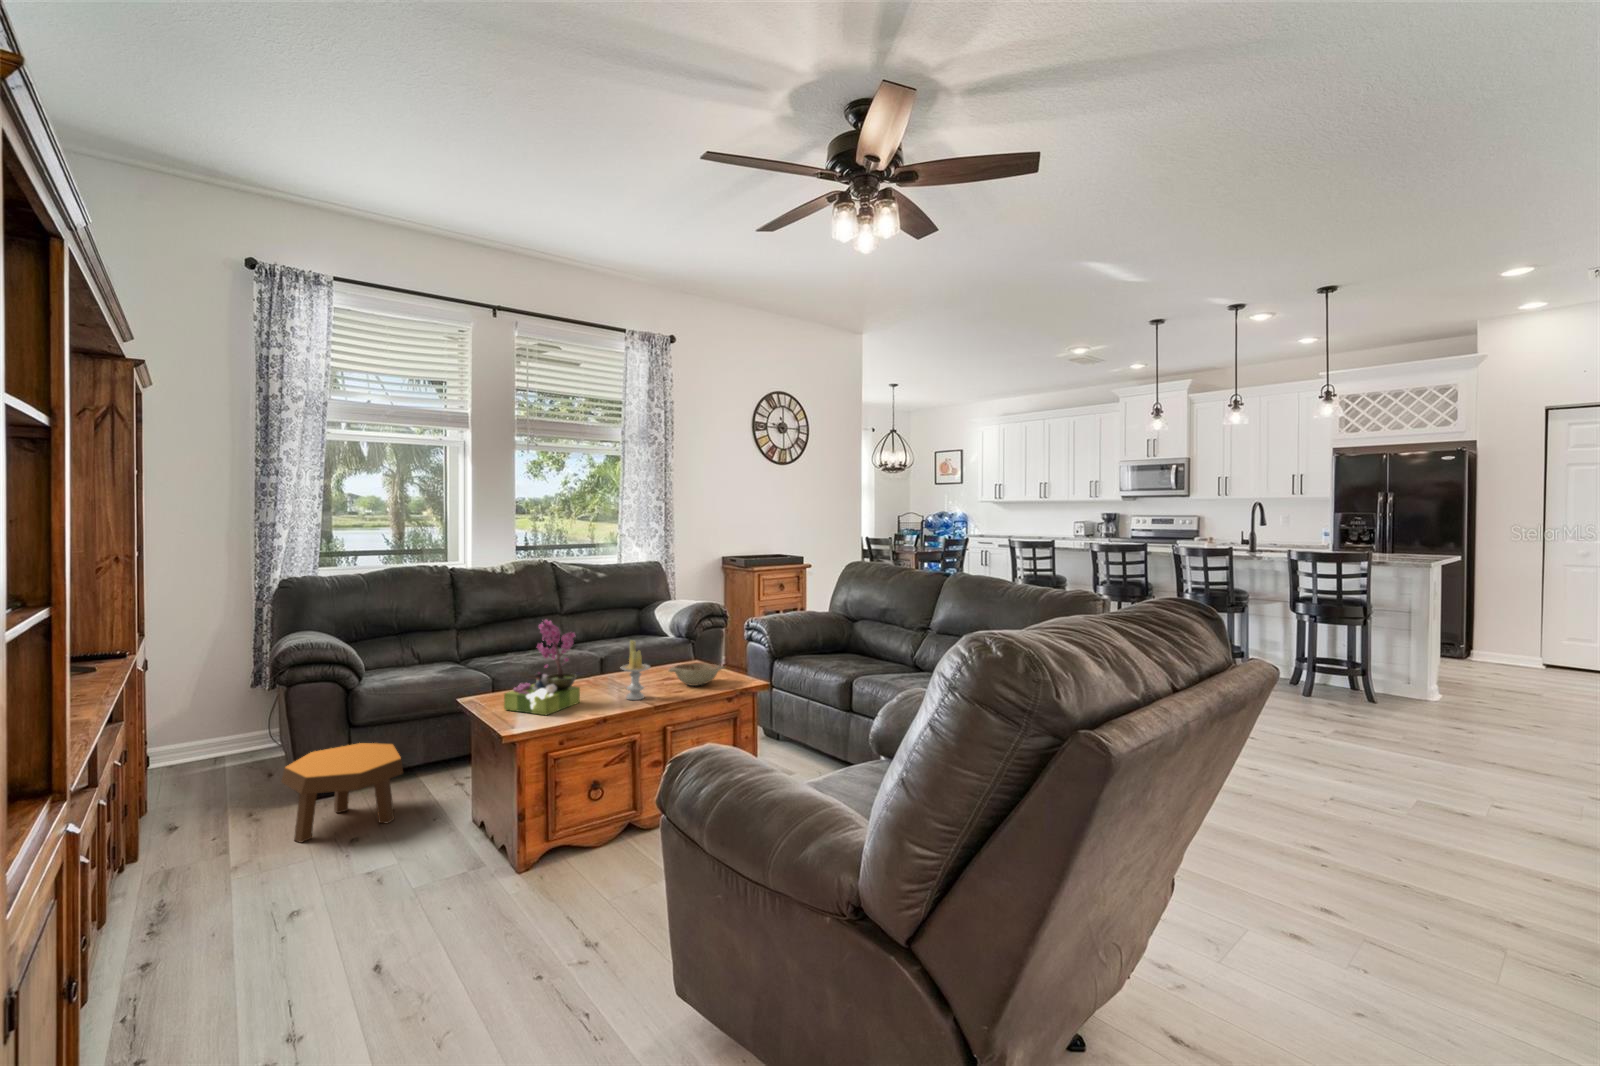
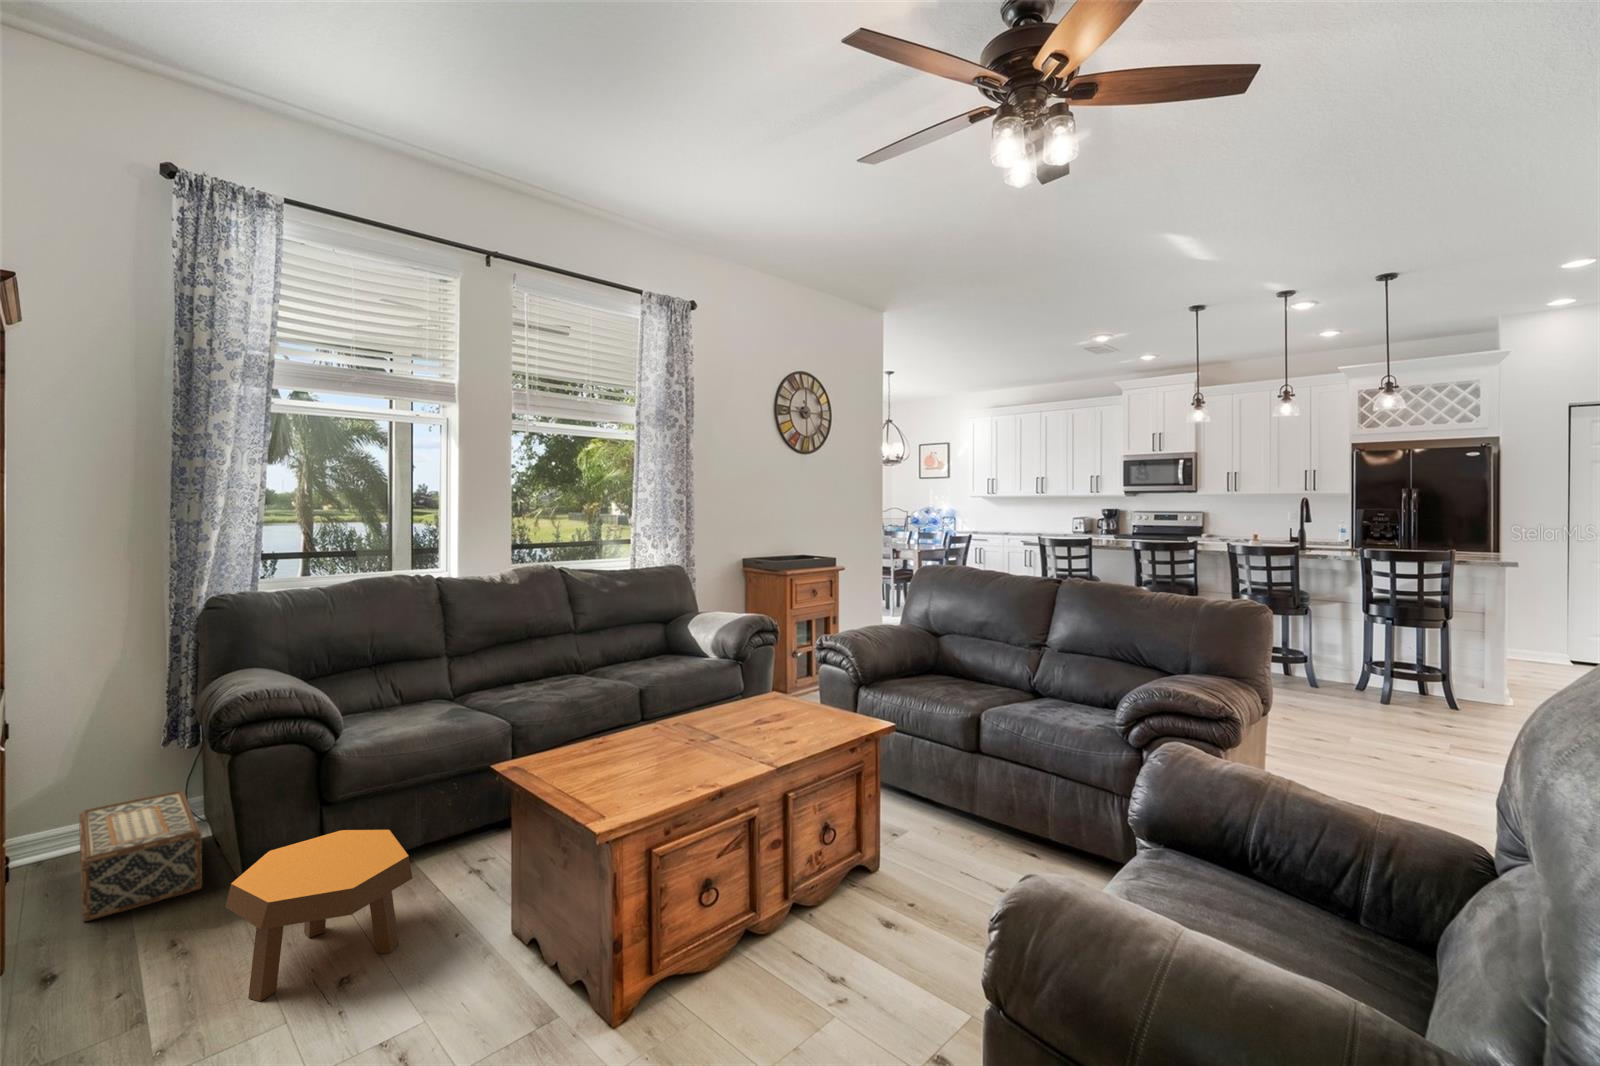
flower arrangement: present [504,620,580,715] -> none [568,649,668,792]
candle: present [620,640,650,700] -> none [720,675,760,759]
decorative bowl: present [669,663,725,686] -> none [771,700,838,731]
woven basket: none [192,719,271,798] -> present [79,791,202,921]

